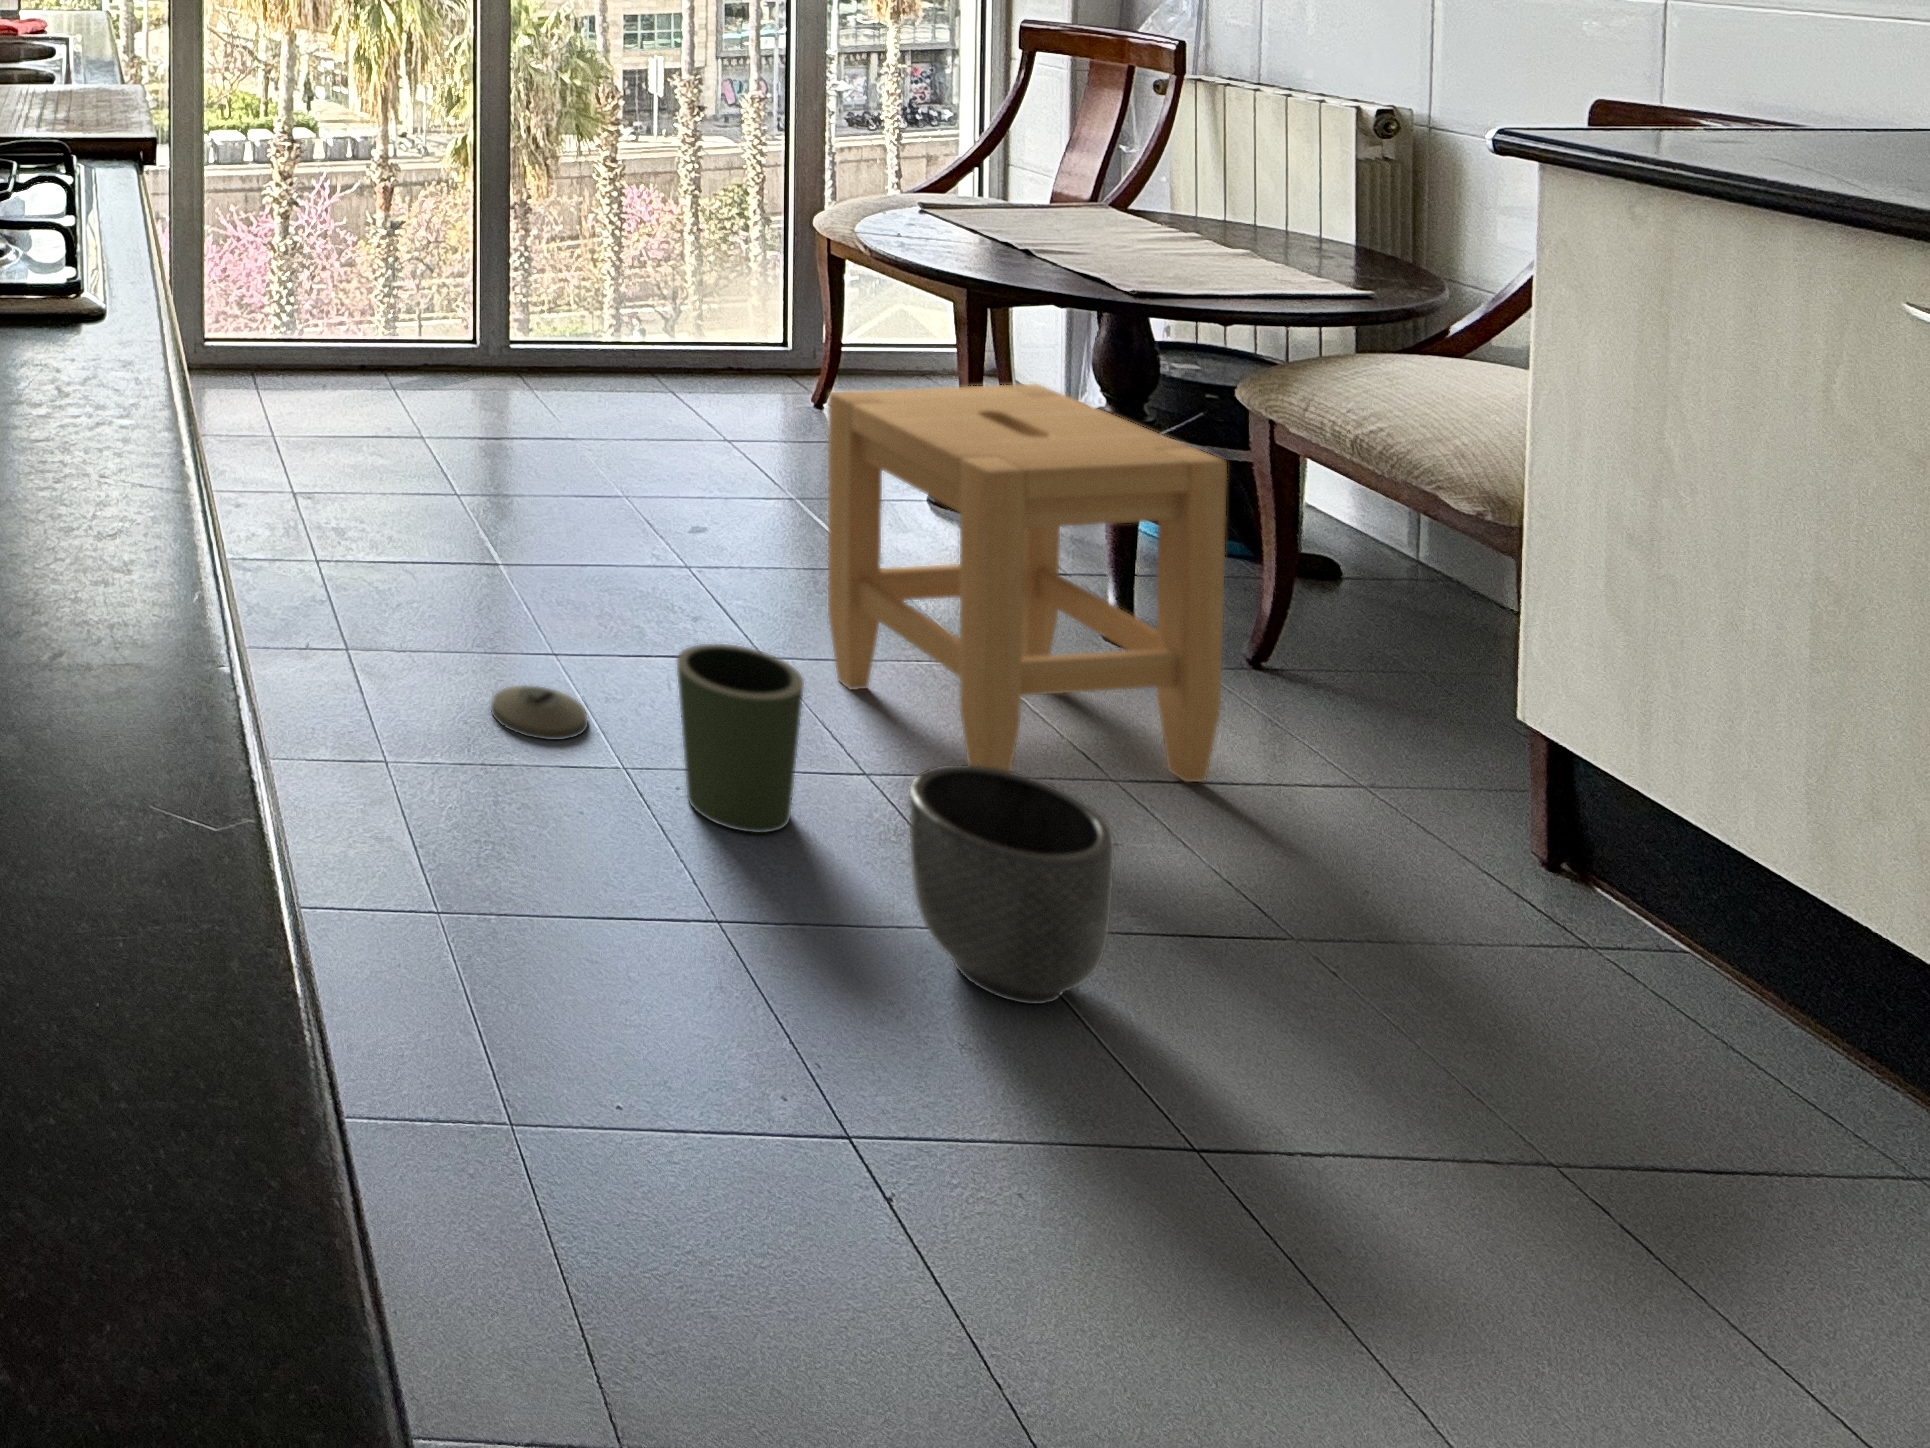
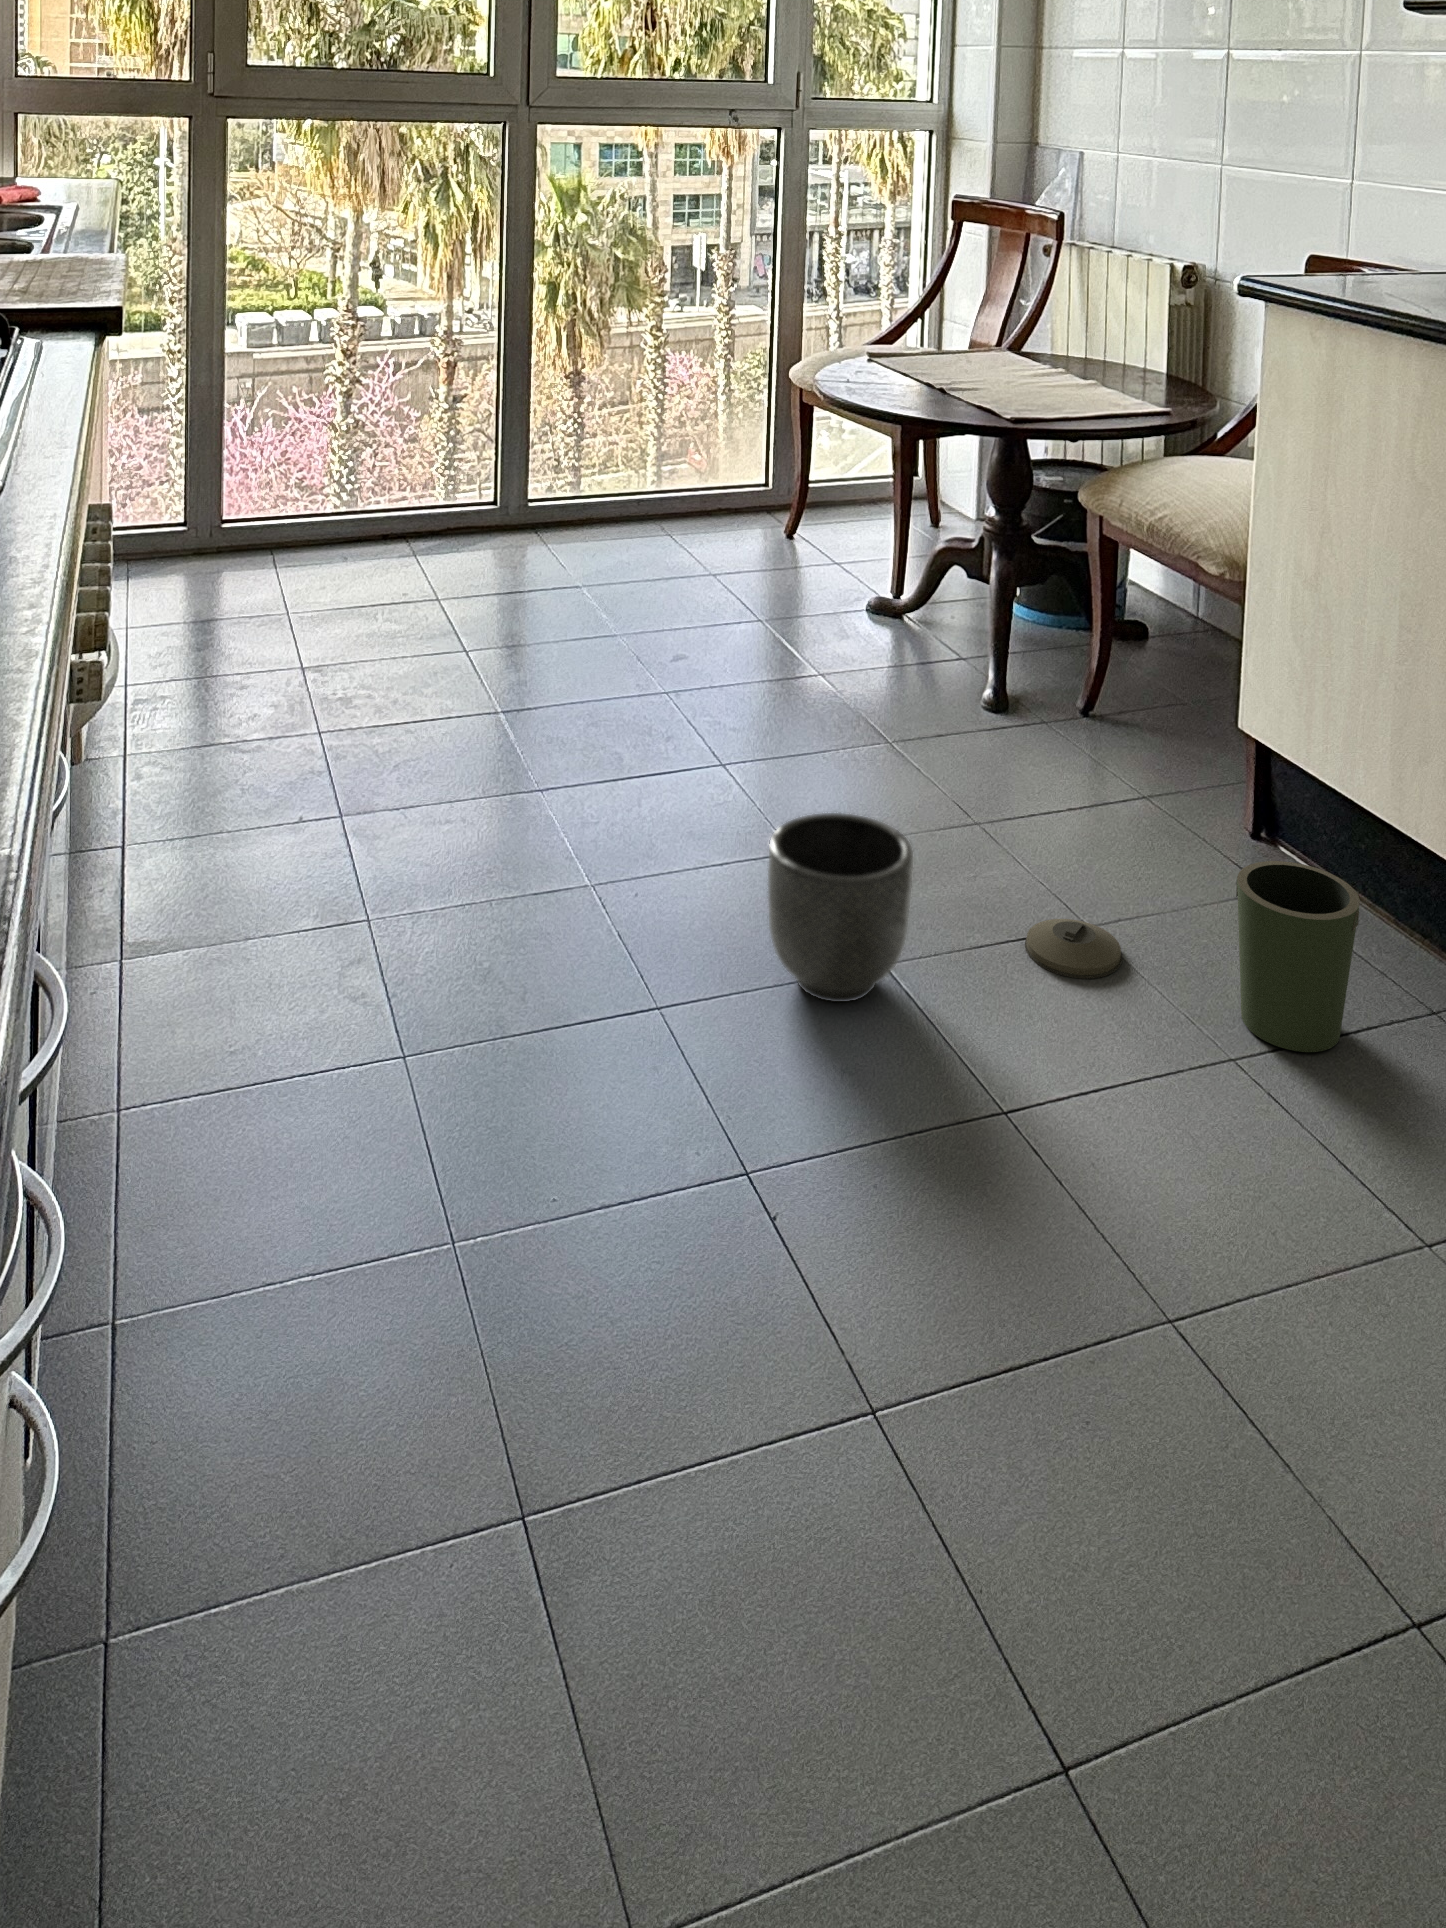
stool: present [828,384,1227,783] -> none [760,499,1043,841]
trash can: present [491,644,804,833] -> present [1025,861,1360,1052]

